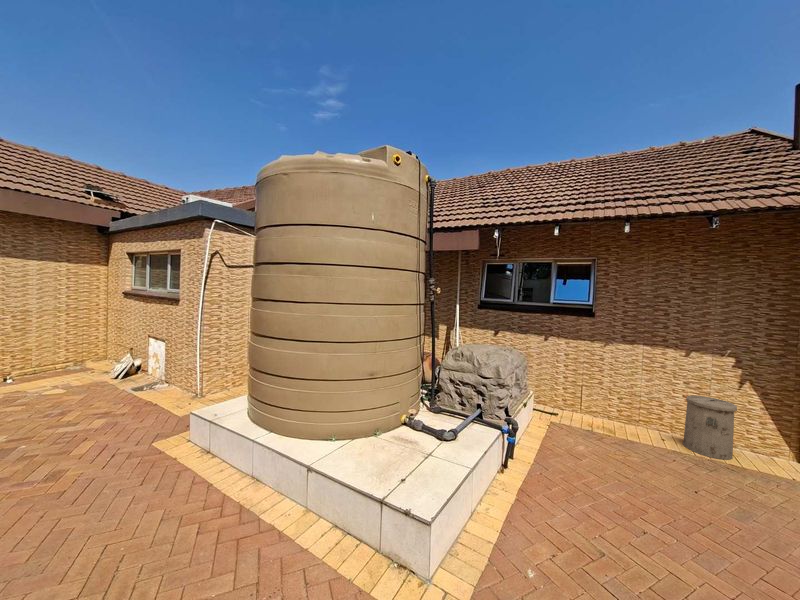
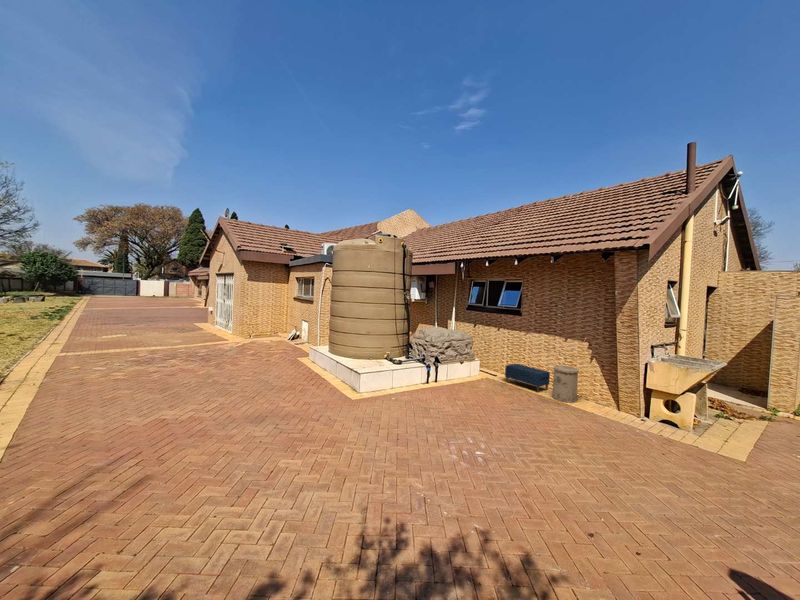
bench: none [587,393,664,443] -> present [505,364,550,392]

